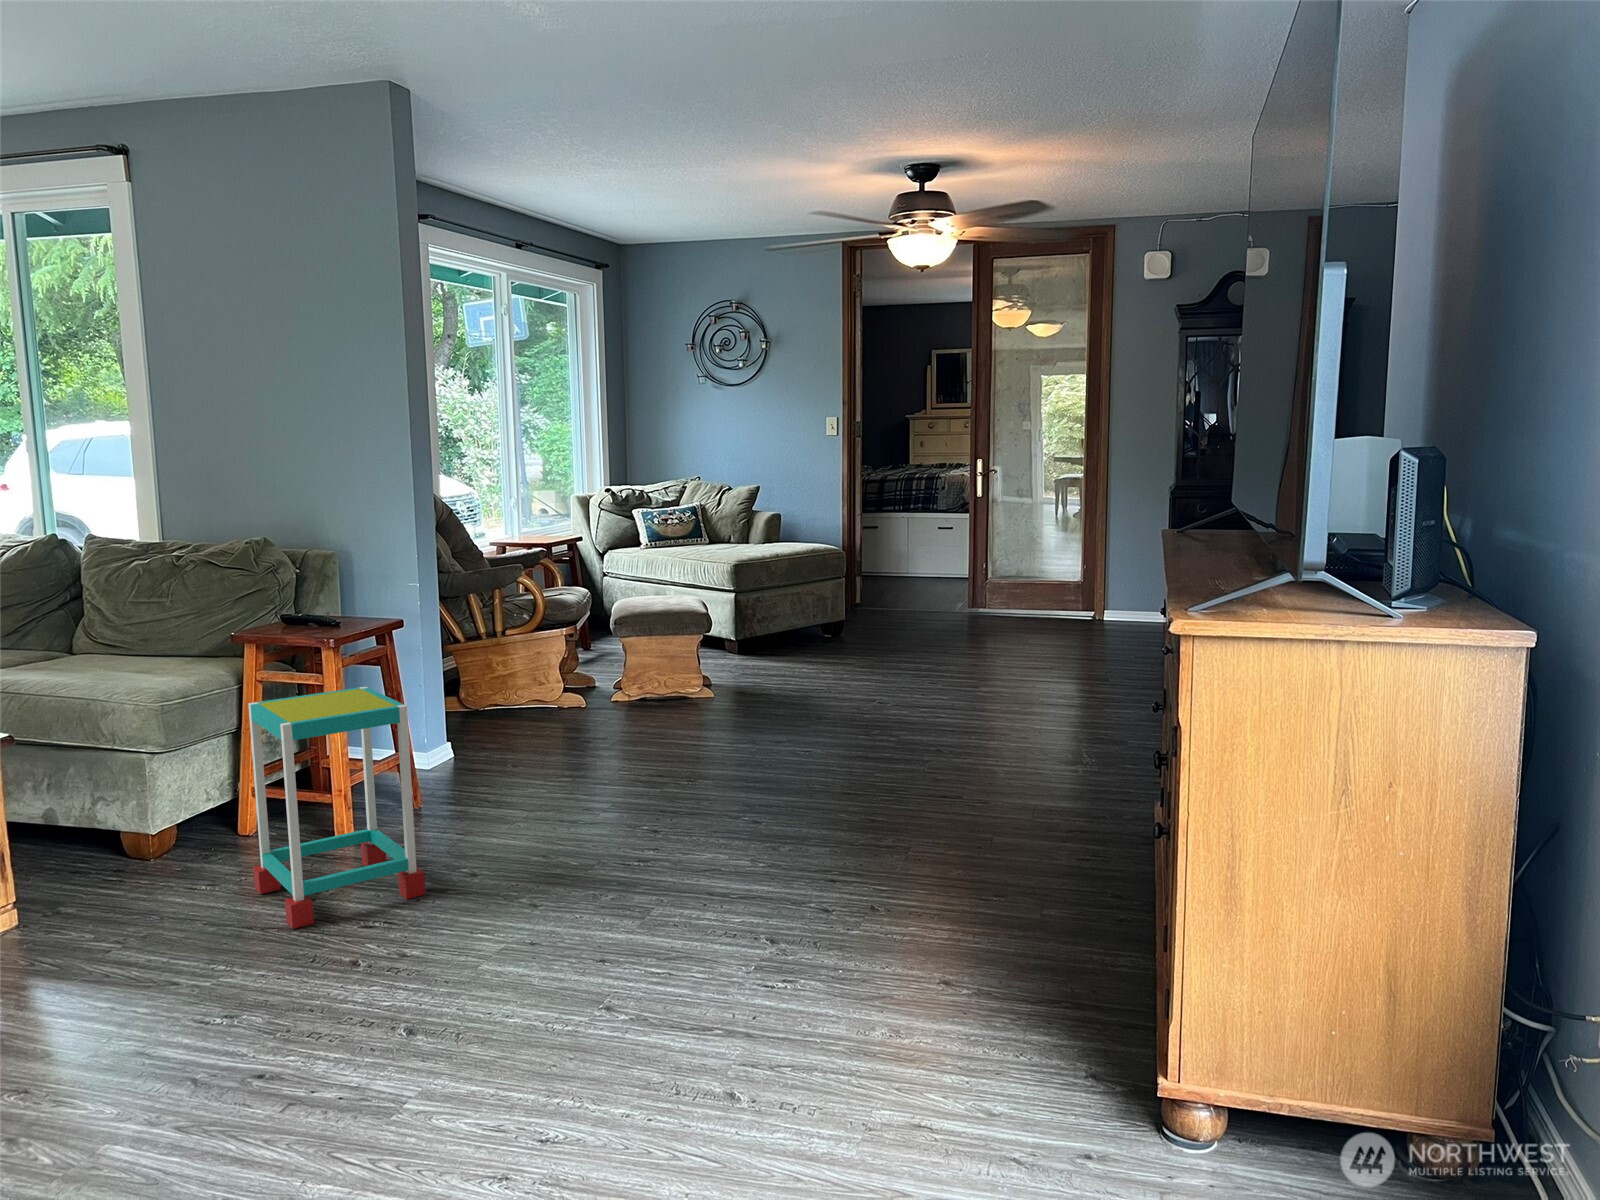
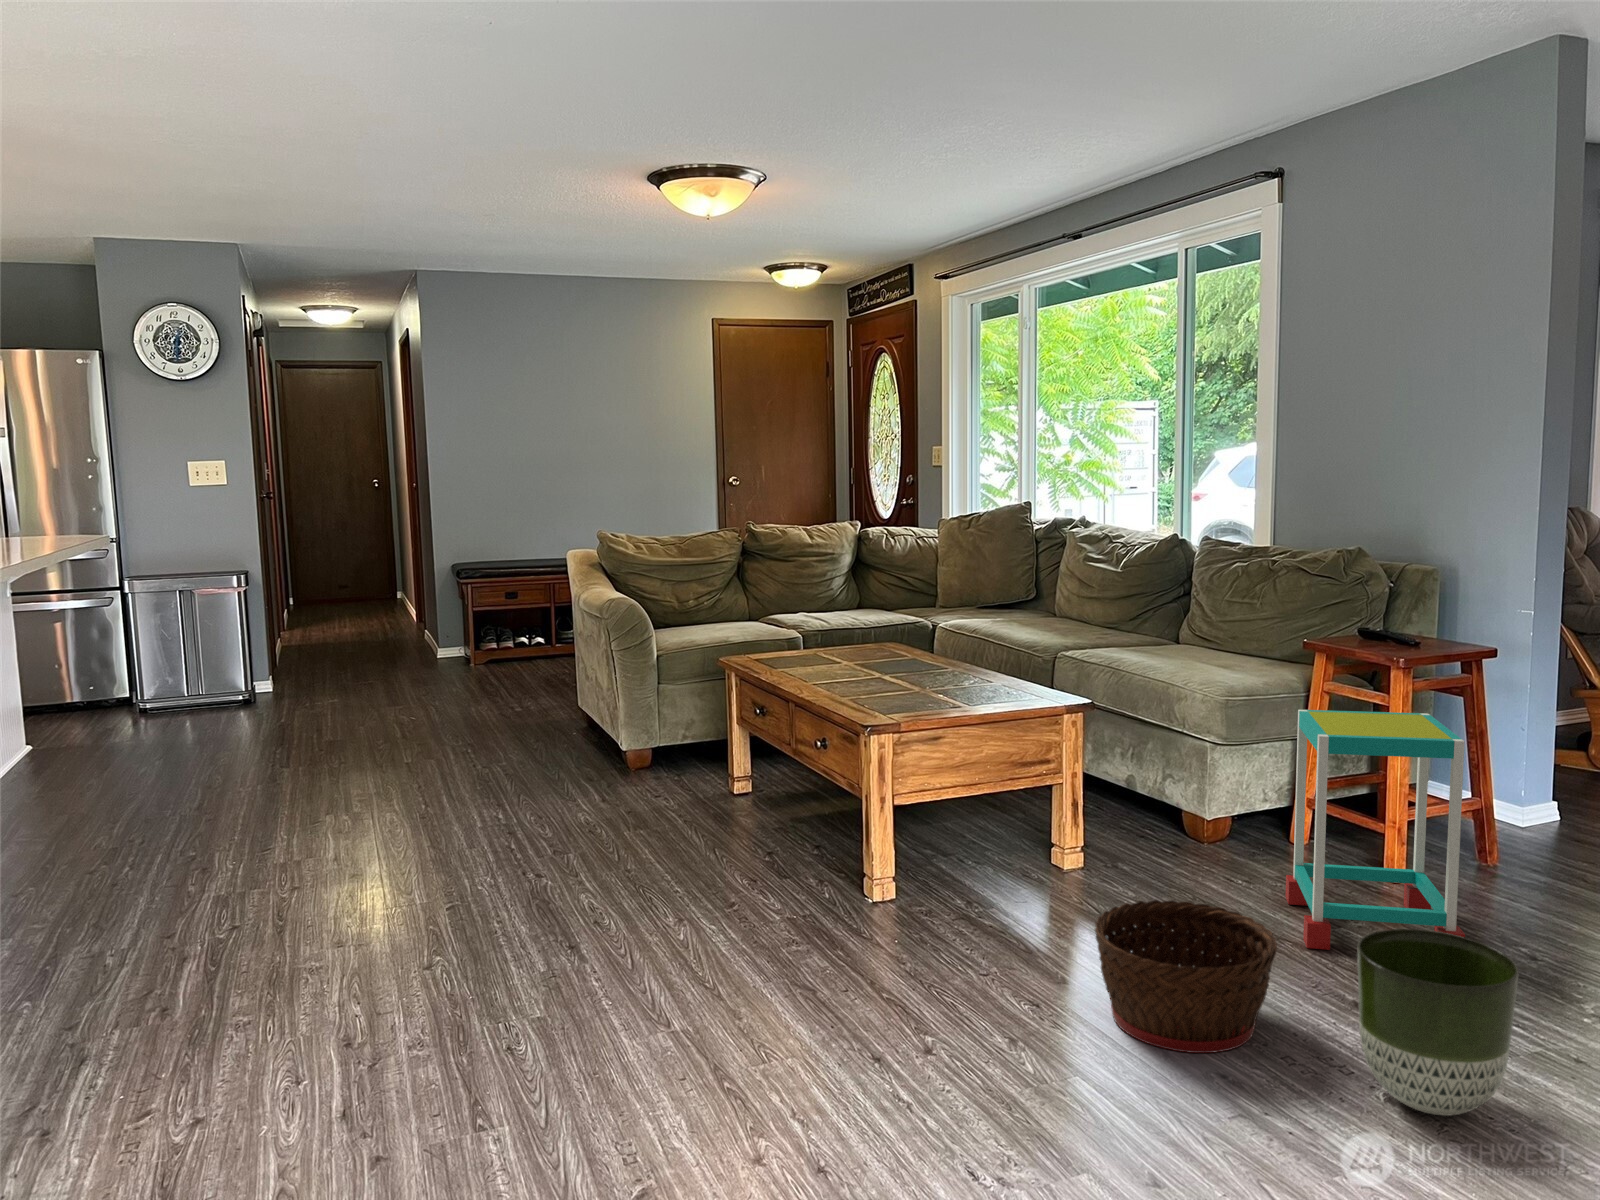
planter: none [369,872,498,1031] -> present [1357,929,1519,1116]
basket: none [85,915,288,1079] -> present [1095,900,1277,1053]

